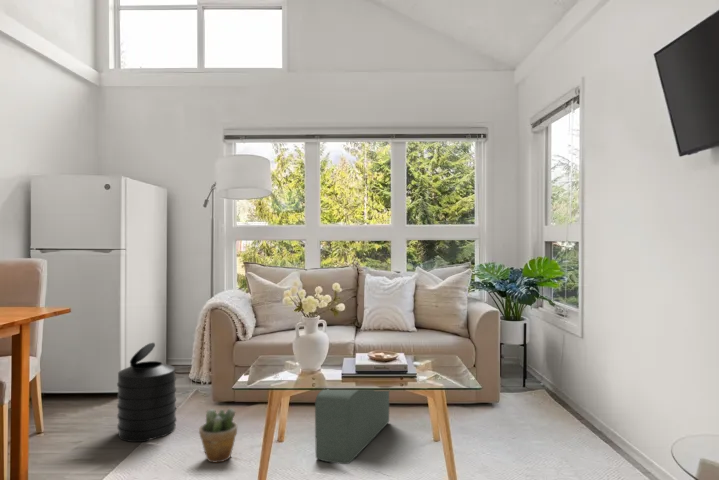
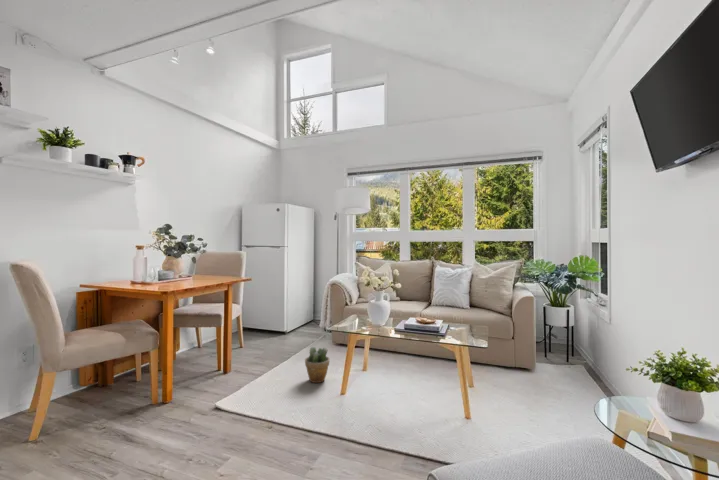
trash can: present [117,343,176,442] -> none [266,302,301,364]
pouf: present [315,389,389,464] -> none [379,329,442,397]

